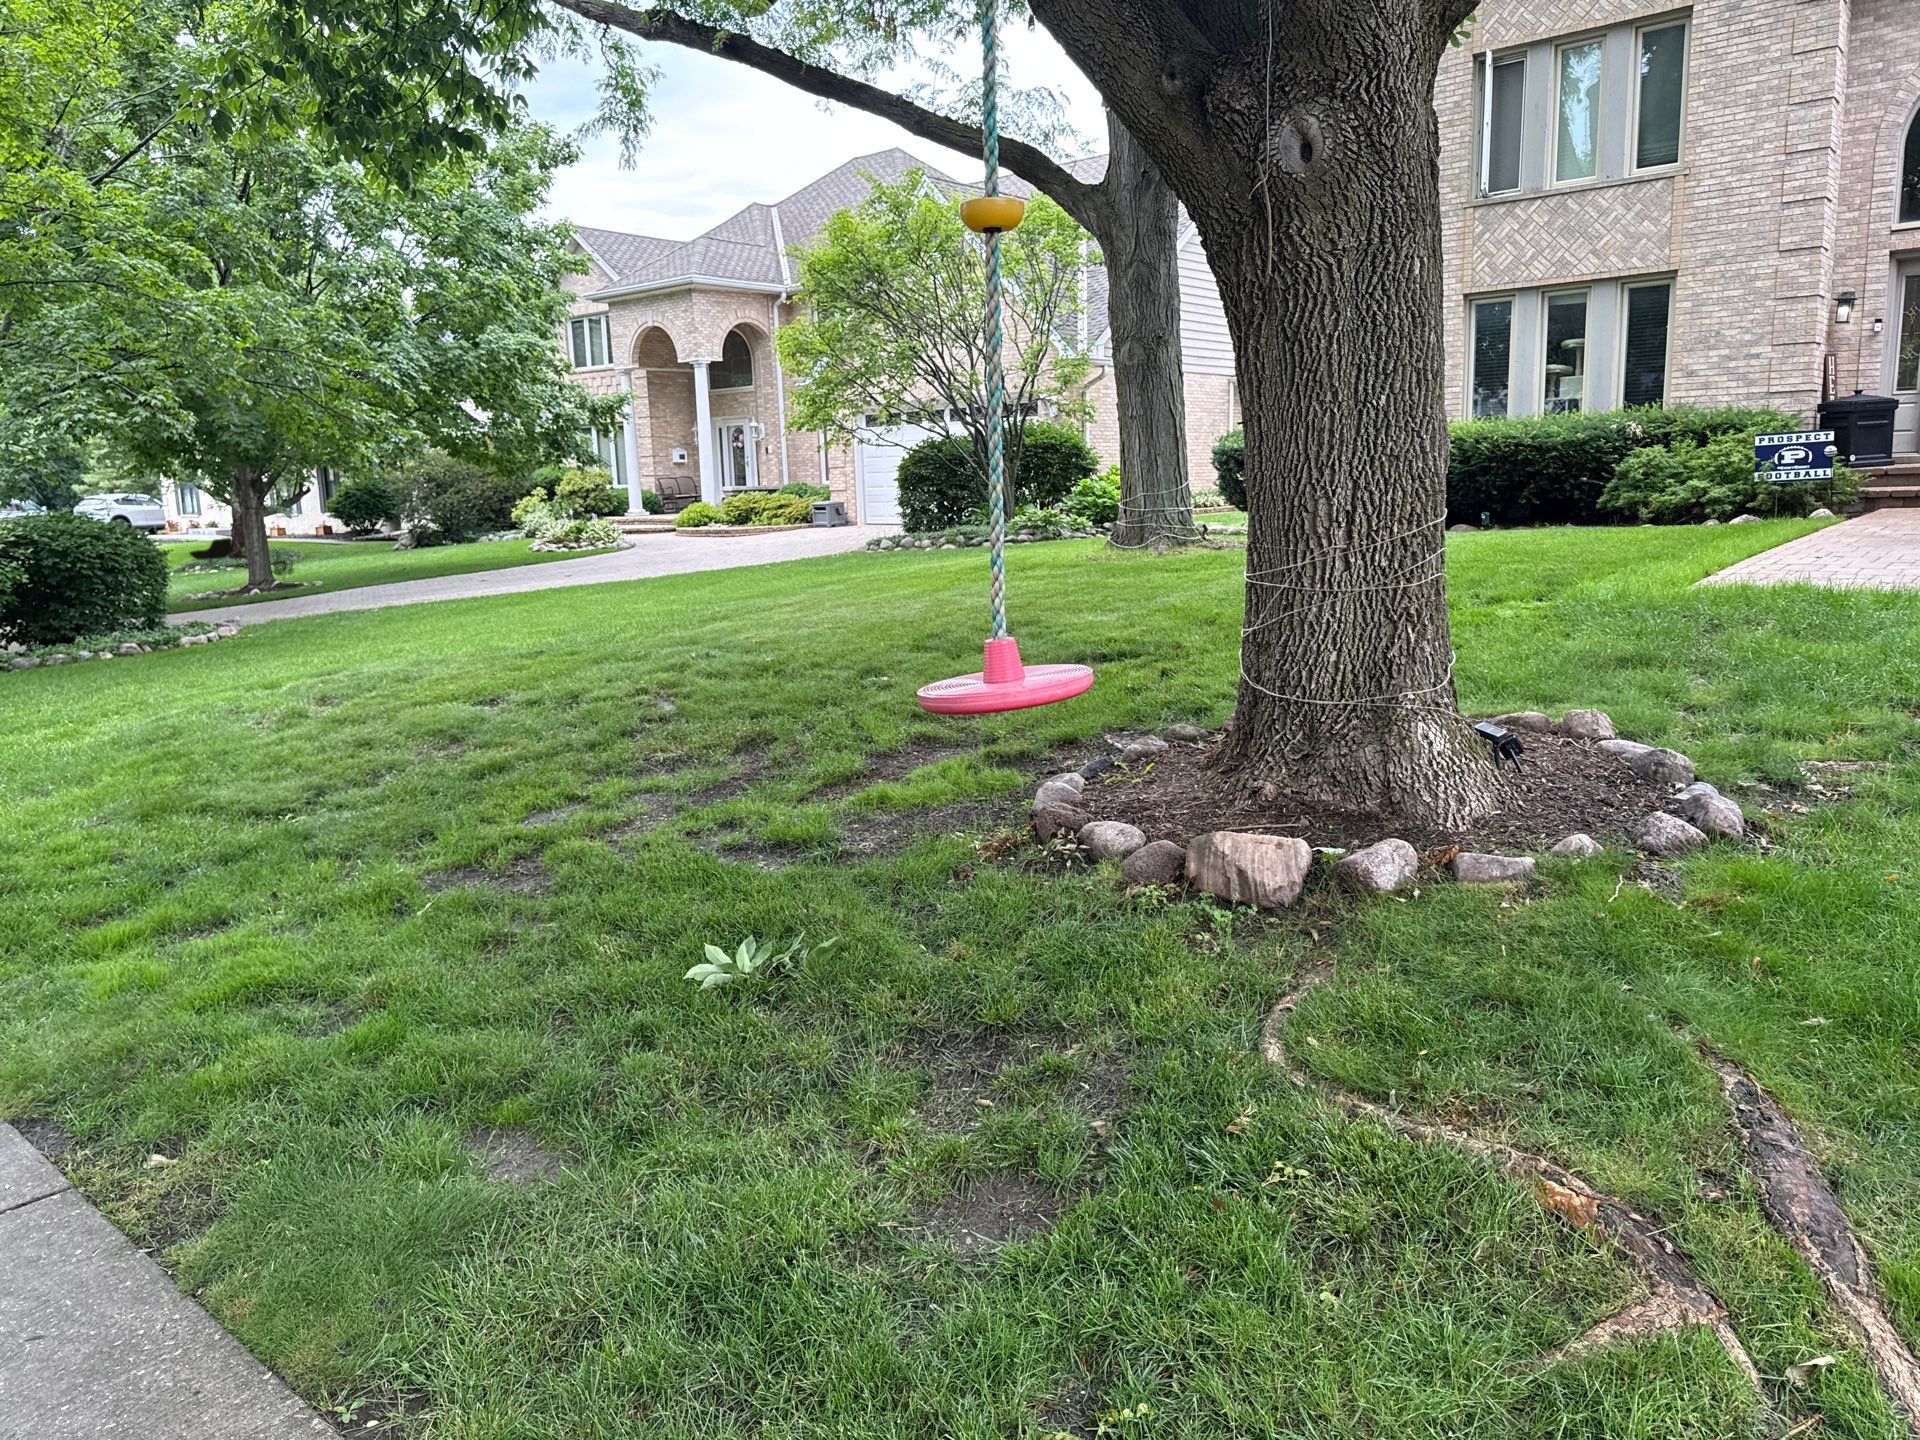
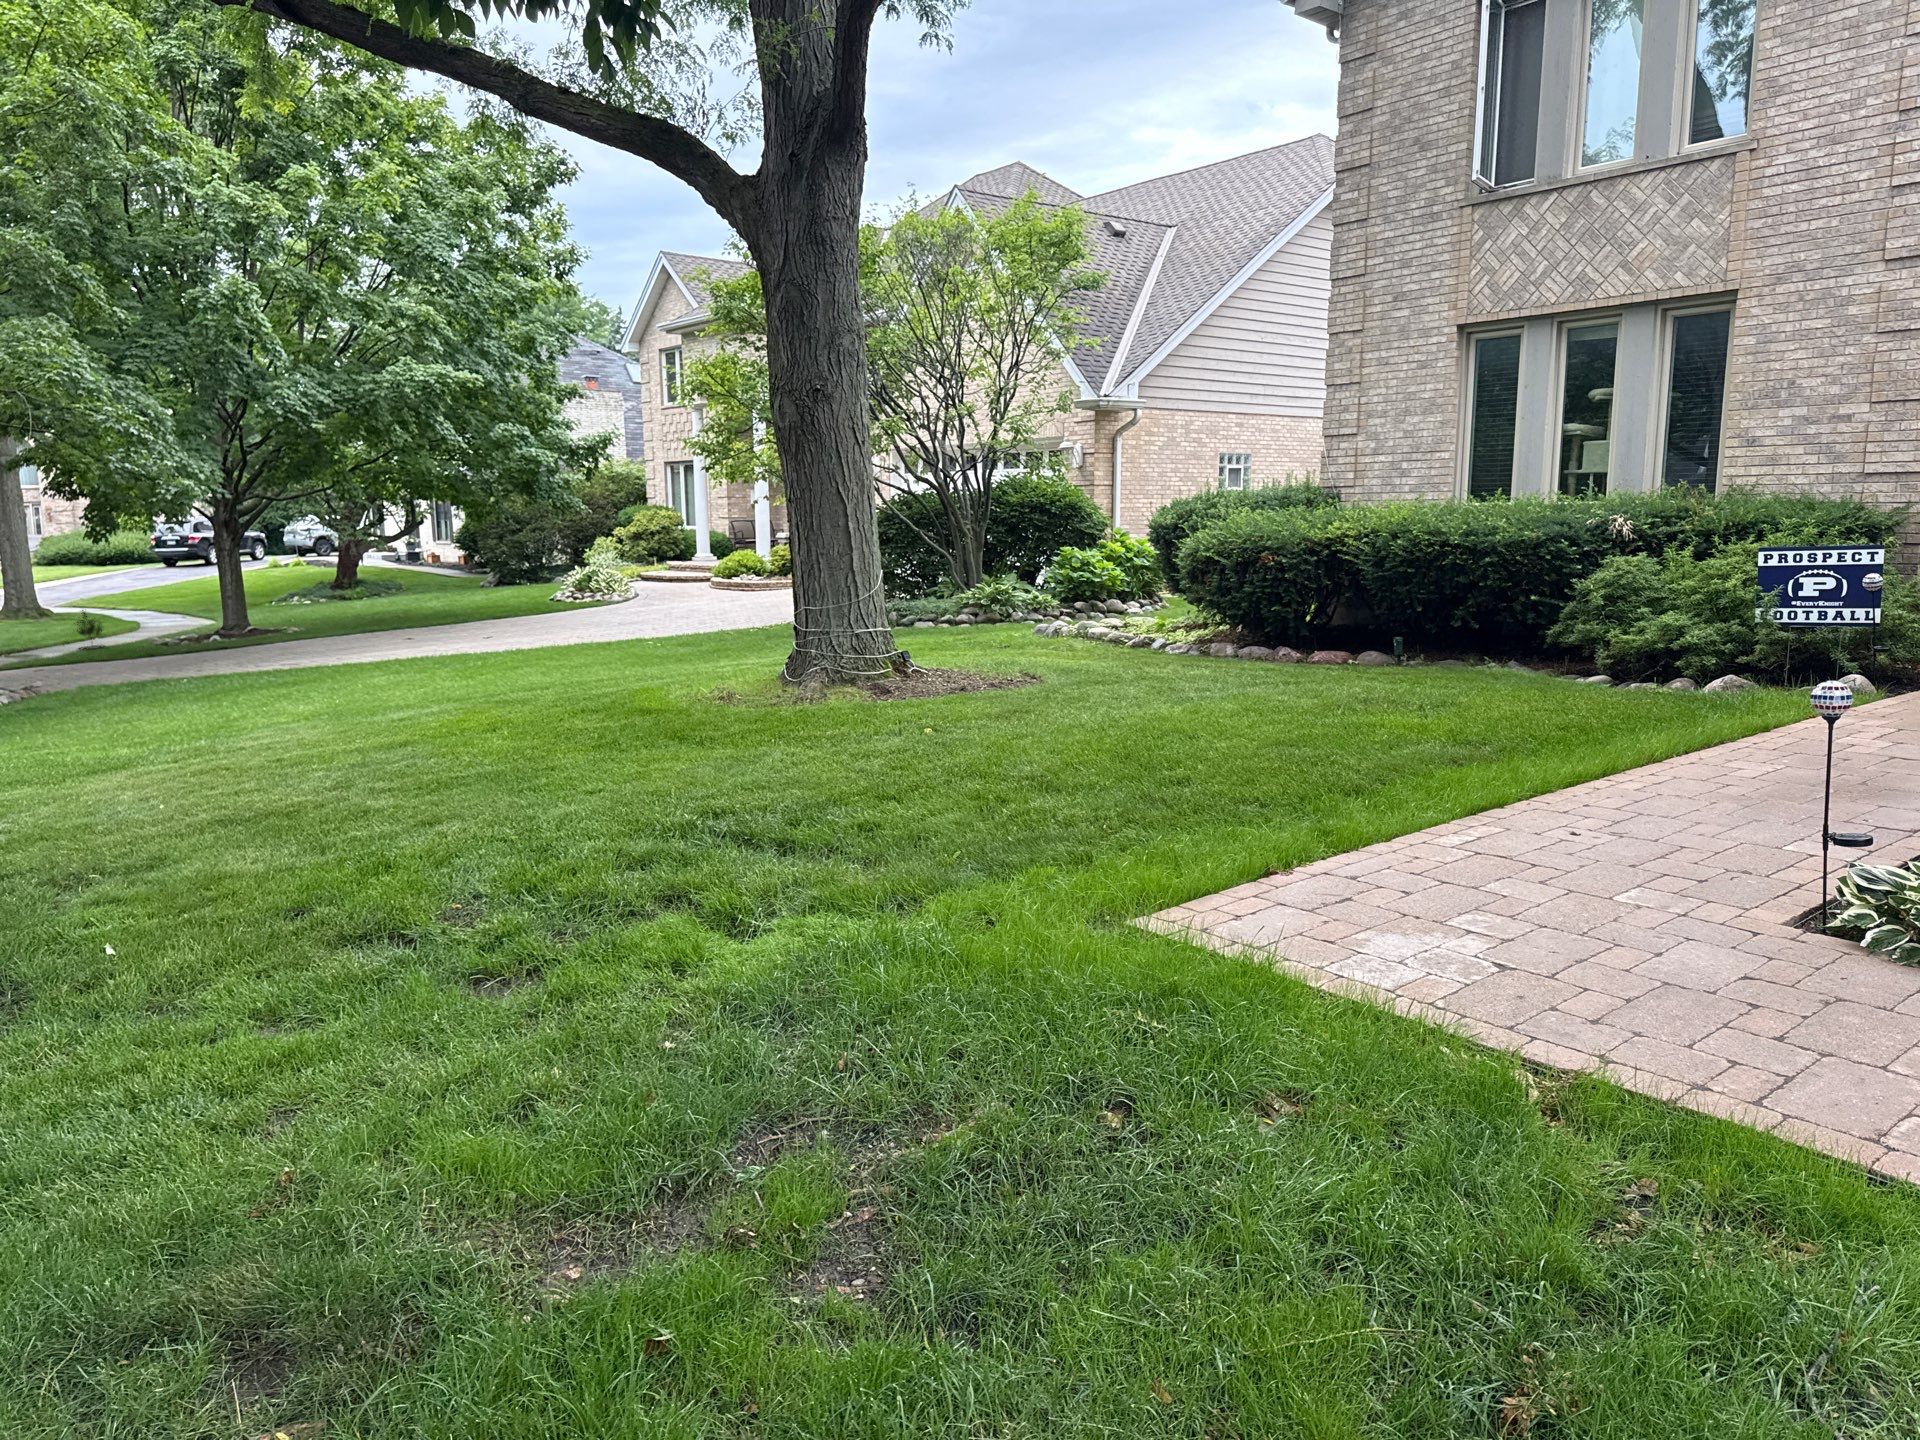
lounge chair: present [190,538,233,567] -> none [107,581,156,615]

